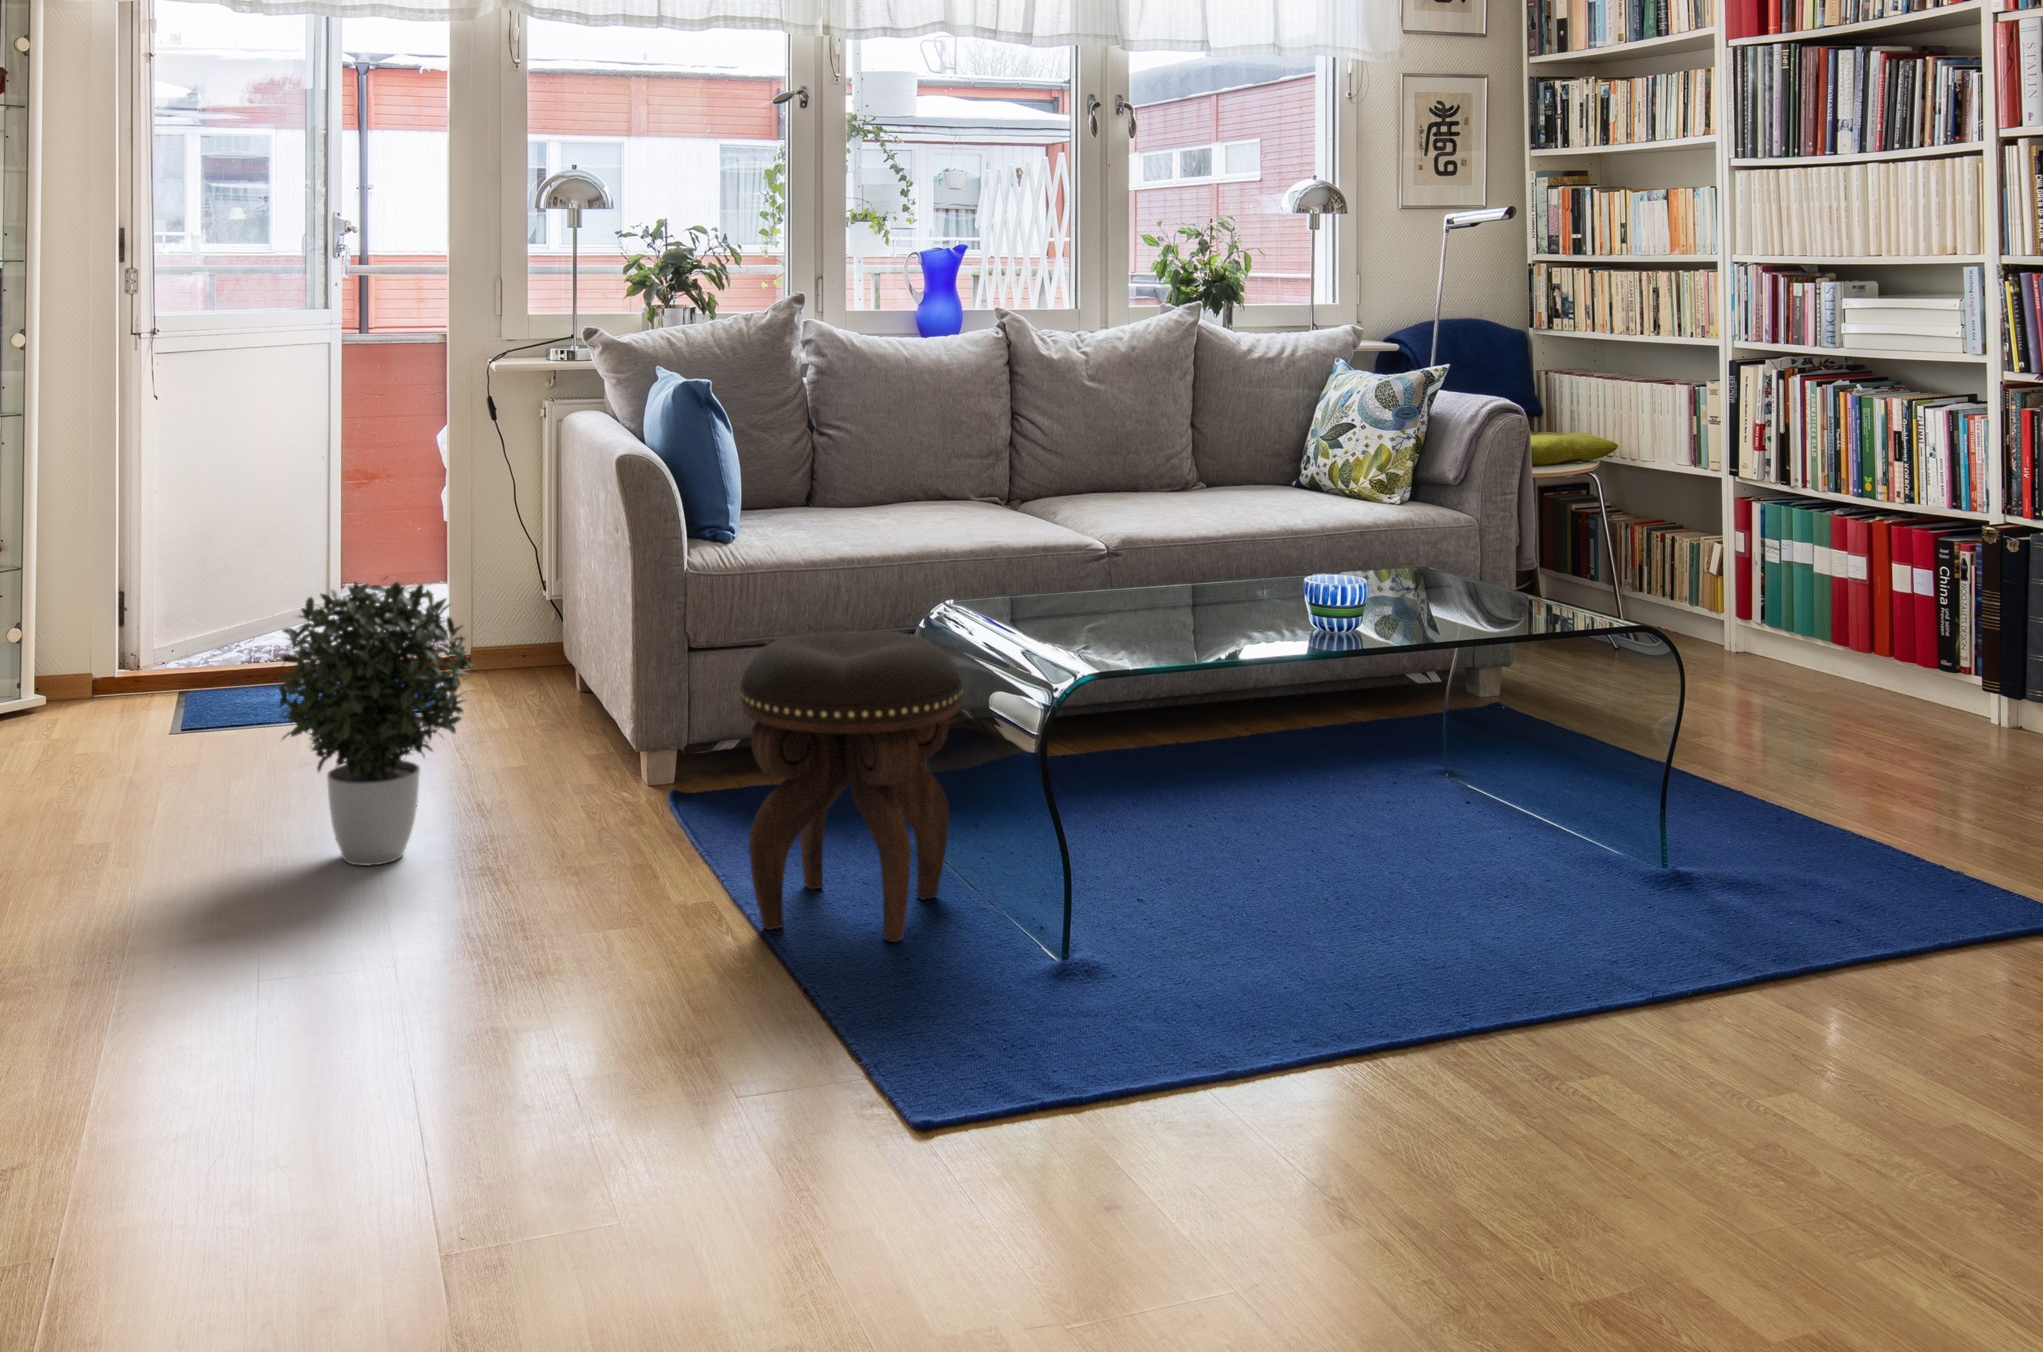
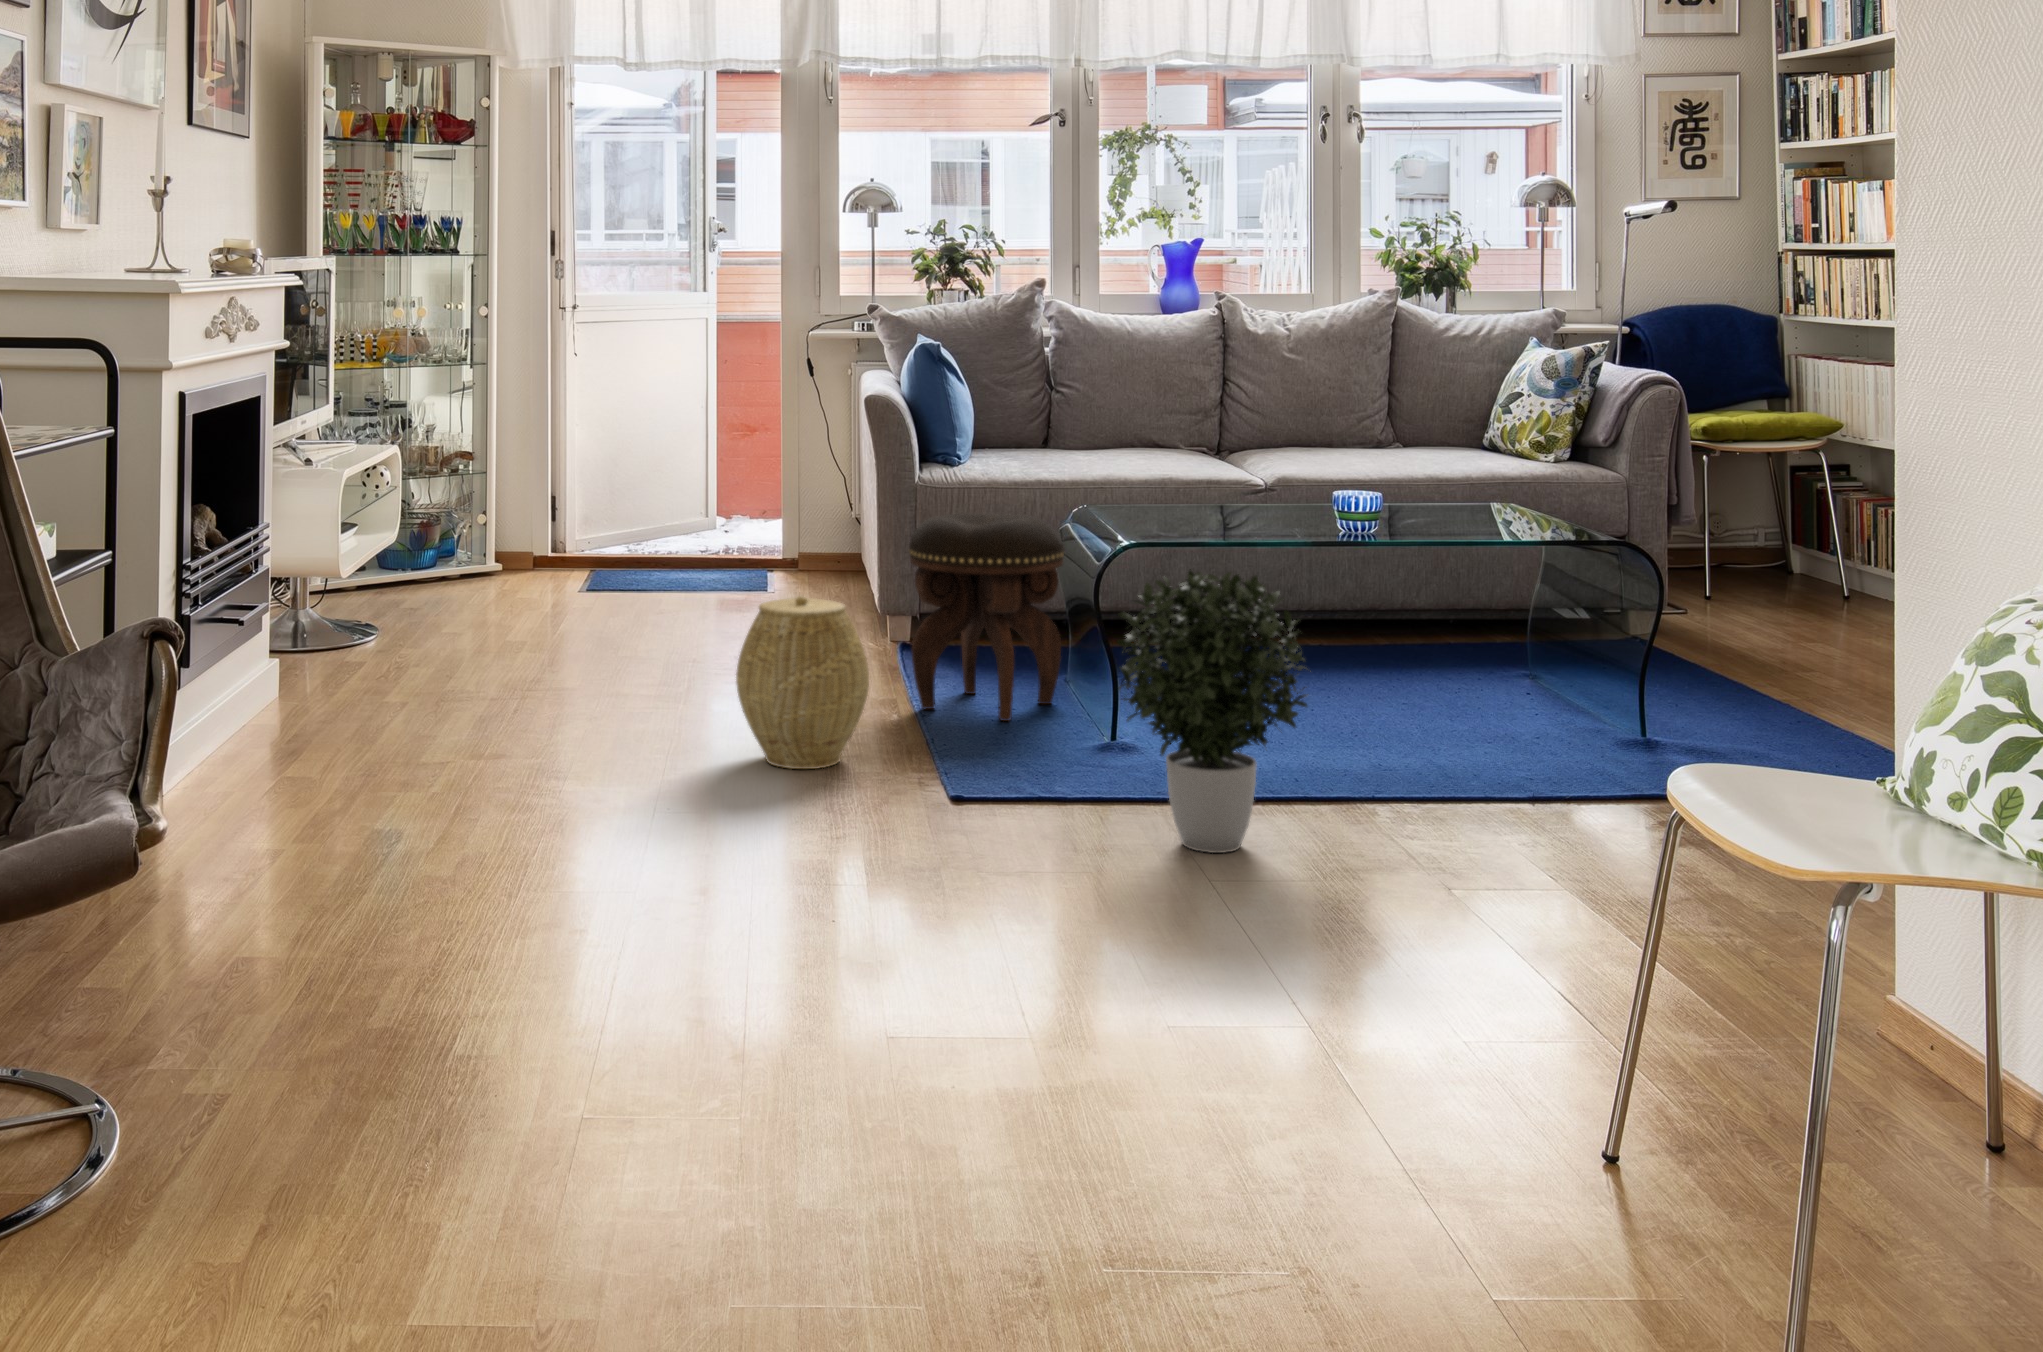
potted plant: present [278,582,472,866] -> present [1117,569,1307,853]
woven basket: none [530,807,745,1099] -> present [736,596,869,769]

